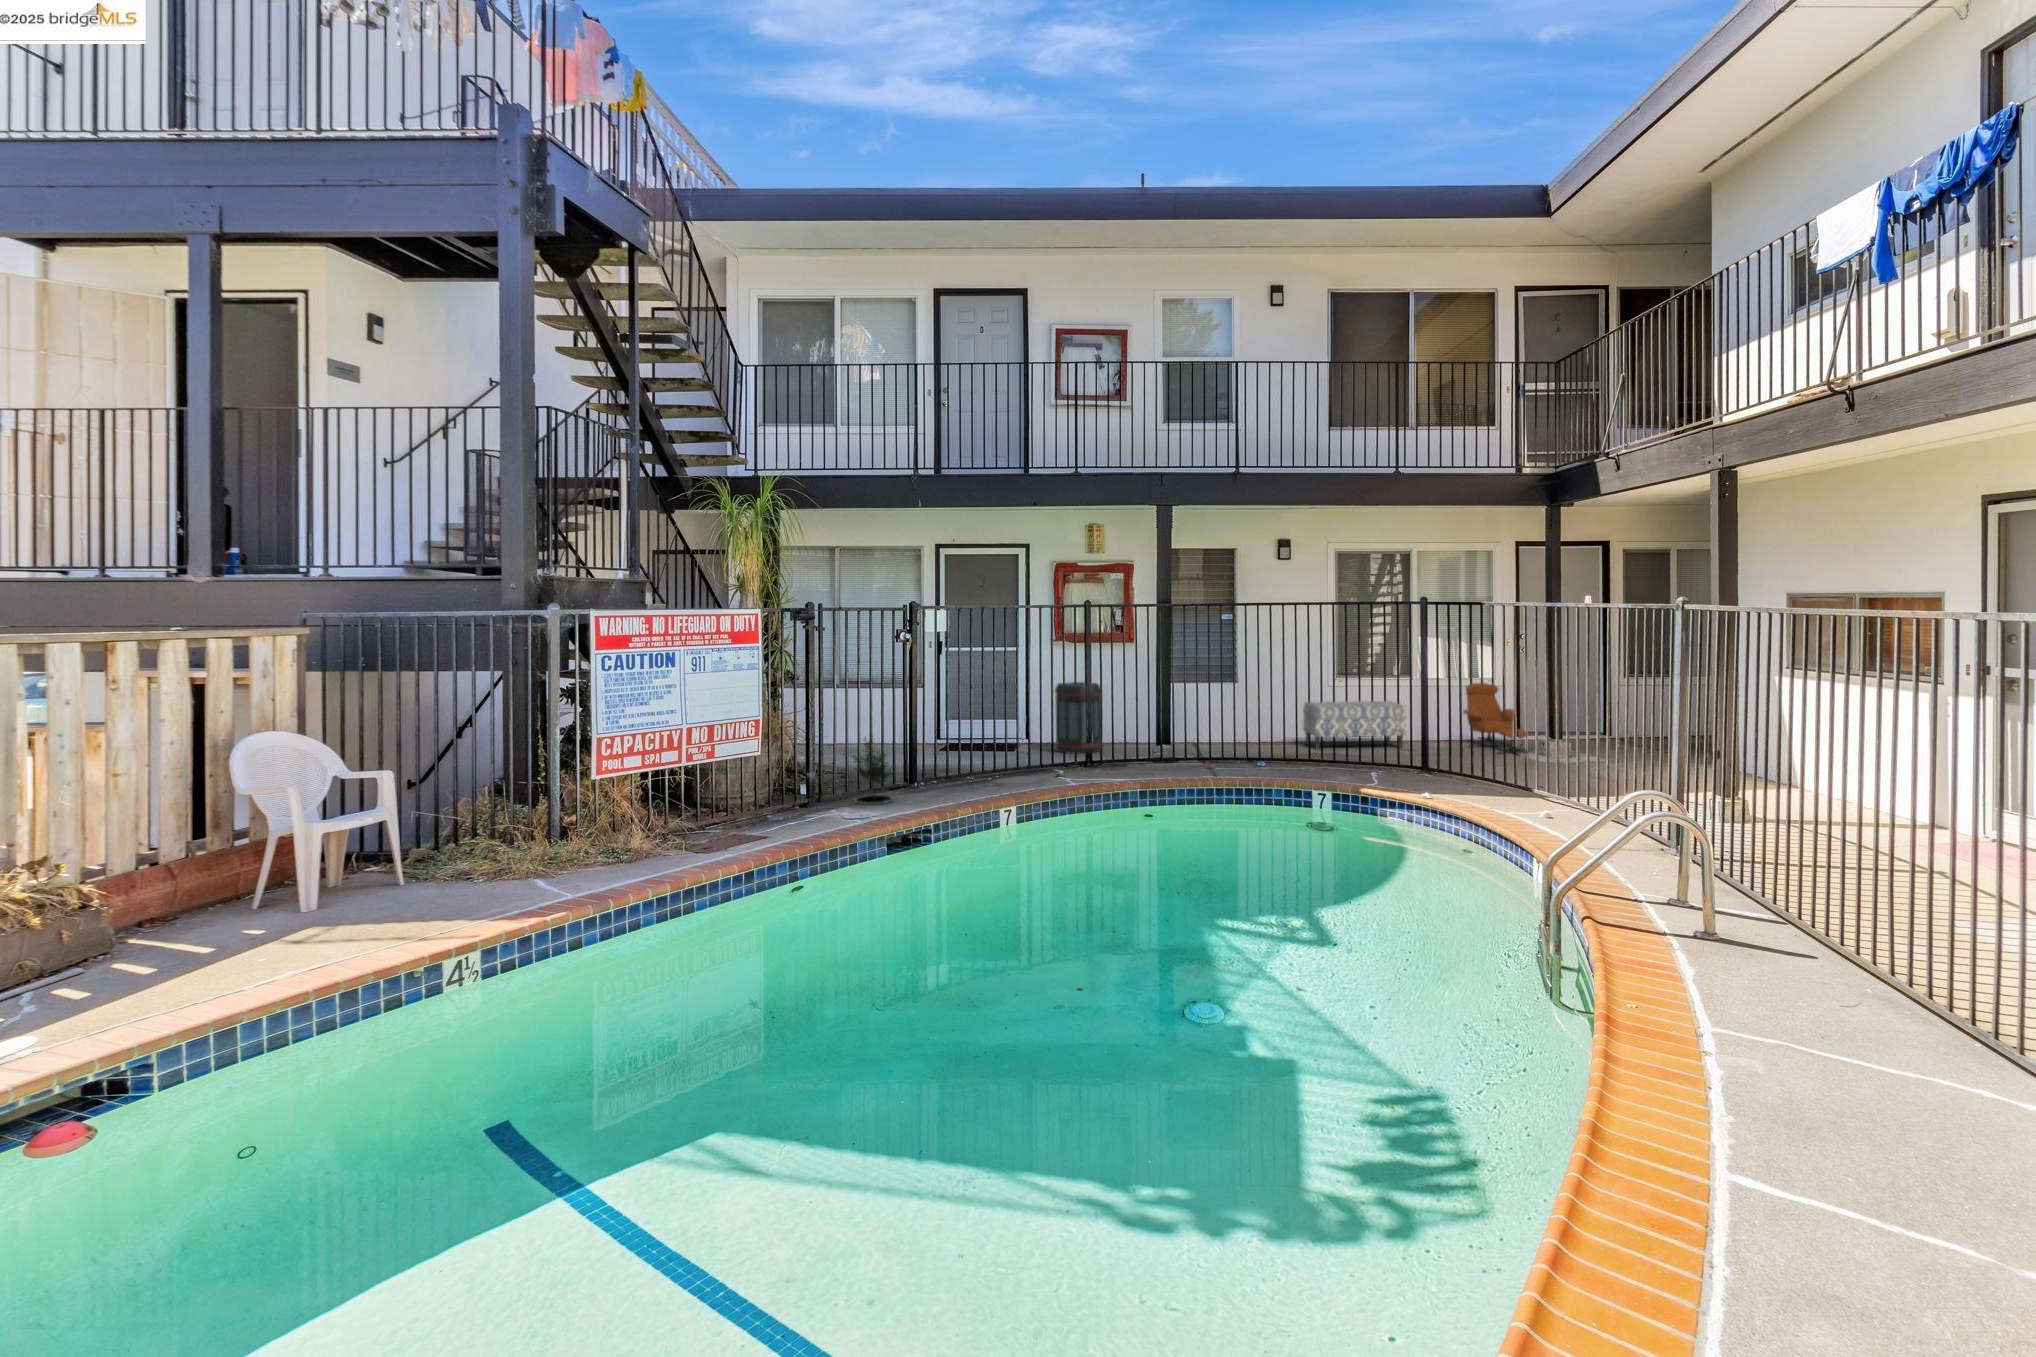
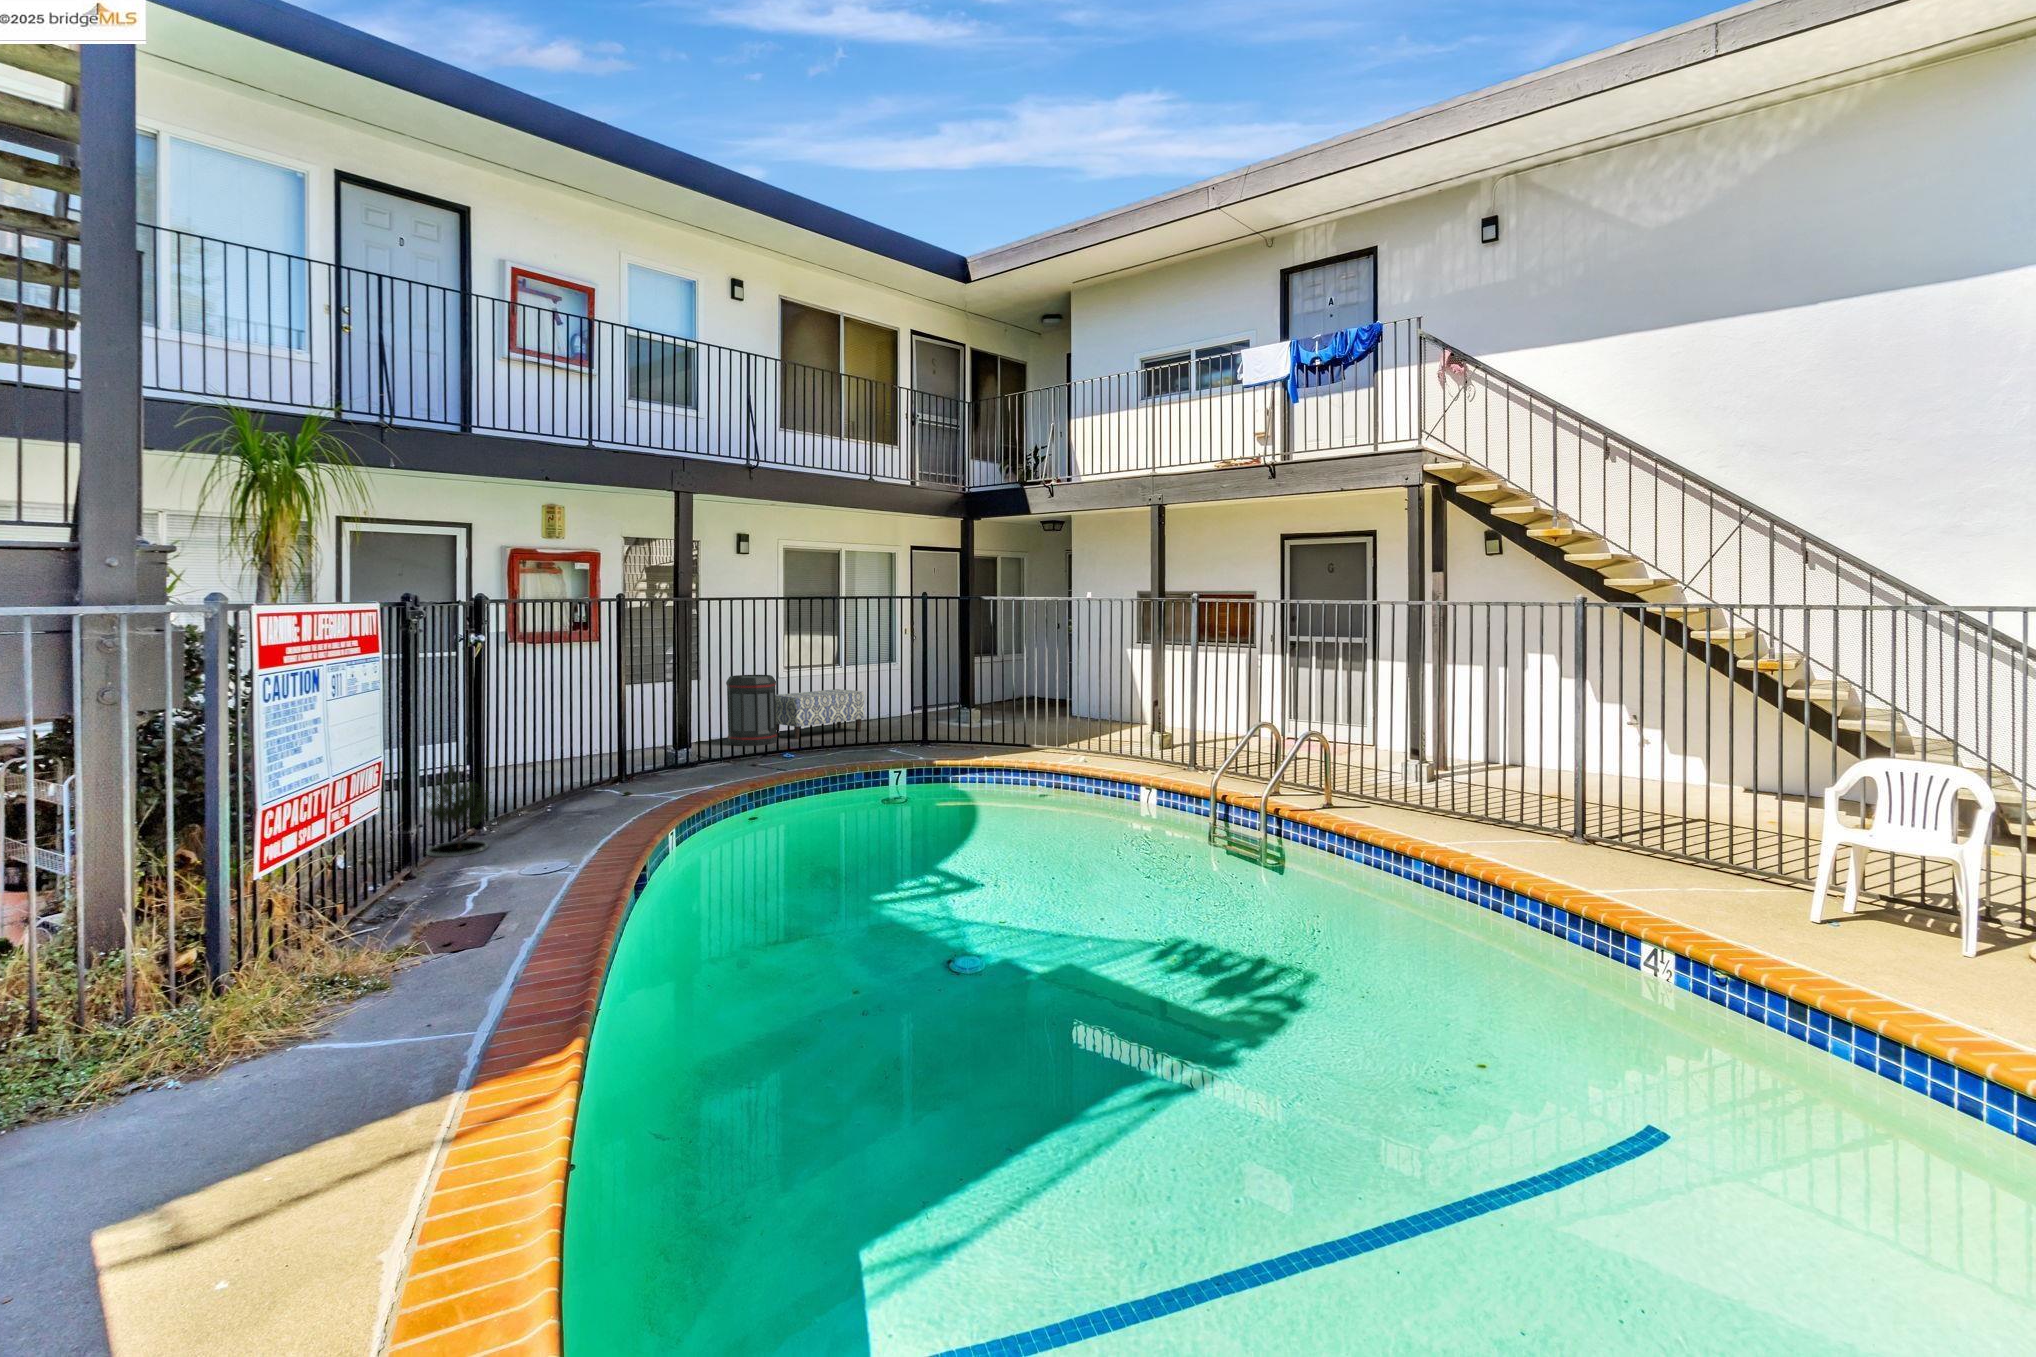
trash can: present [1055,682,1102,754] -> present [726,675,777,746]
lounge chair: present [1464,683,1527,753] -> none [895,669,958,727]

